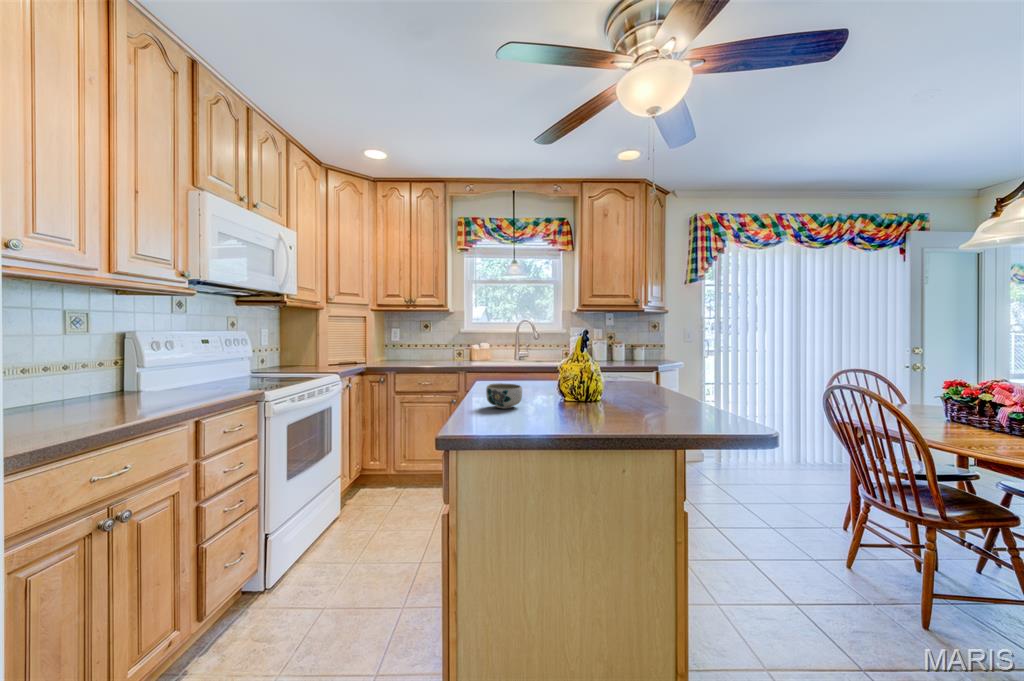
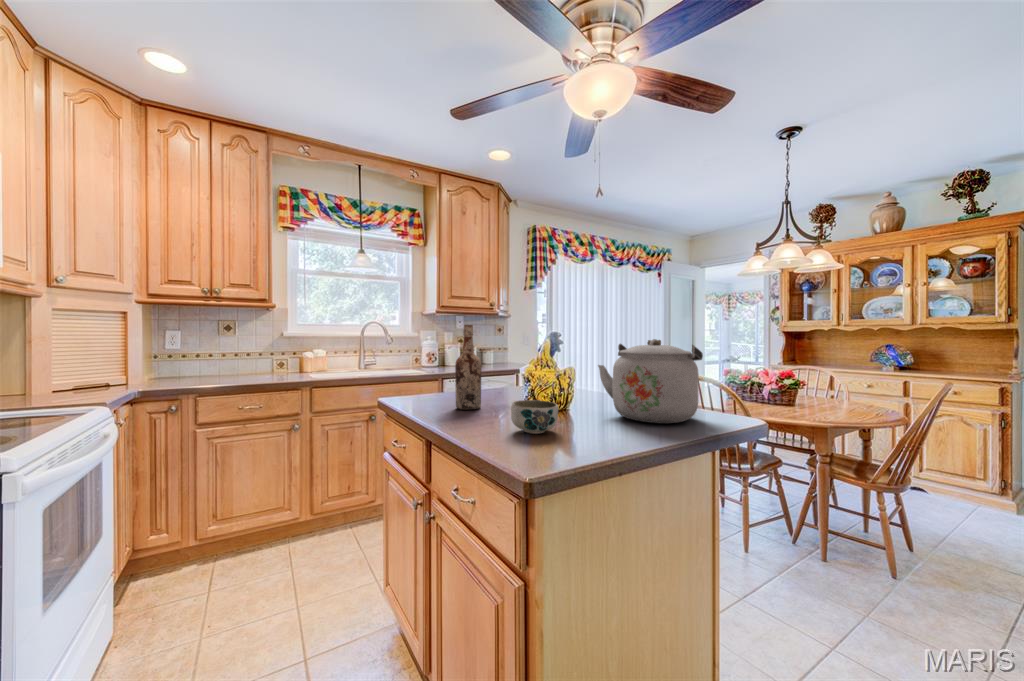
wine bottle: none [499,325,519,392] -> present [455,325,481,410]
kettle: none [584,337,677,414] -> present [598,339,703,423]

